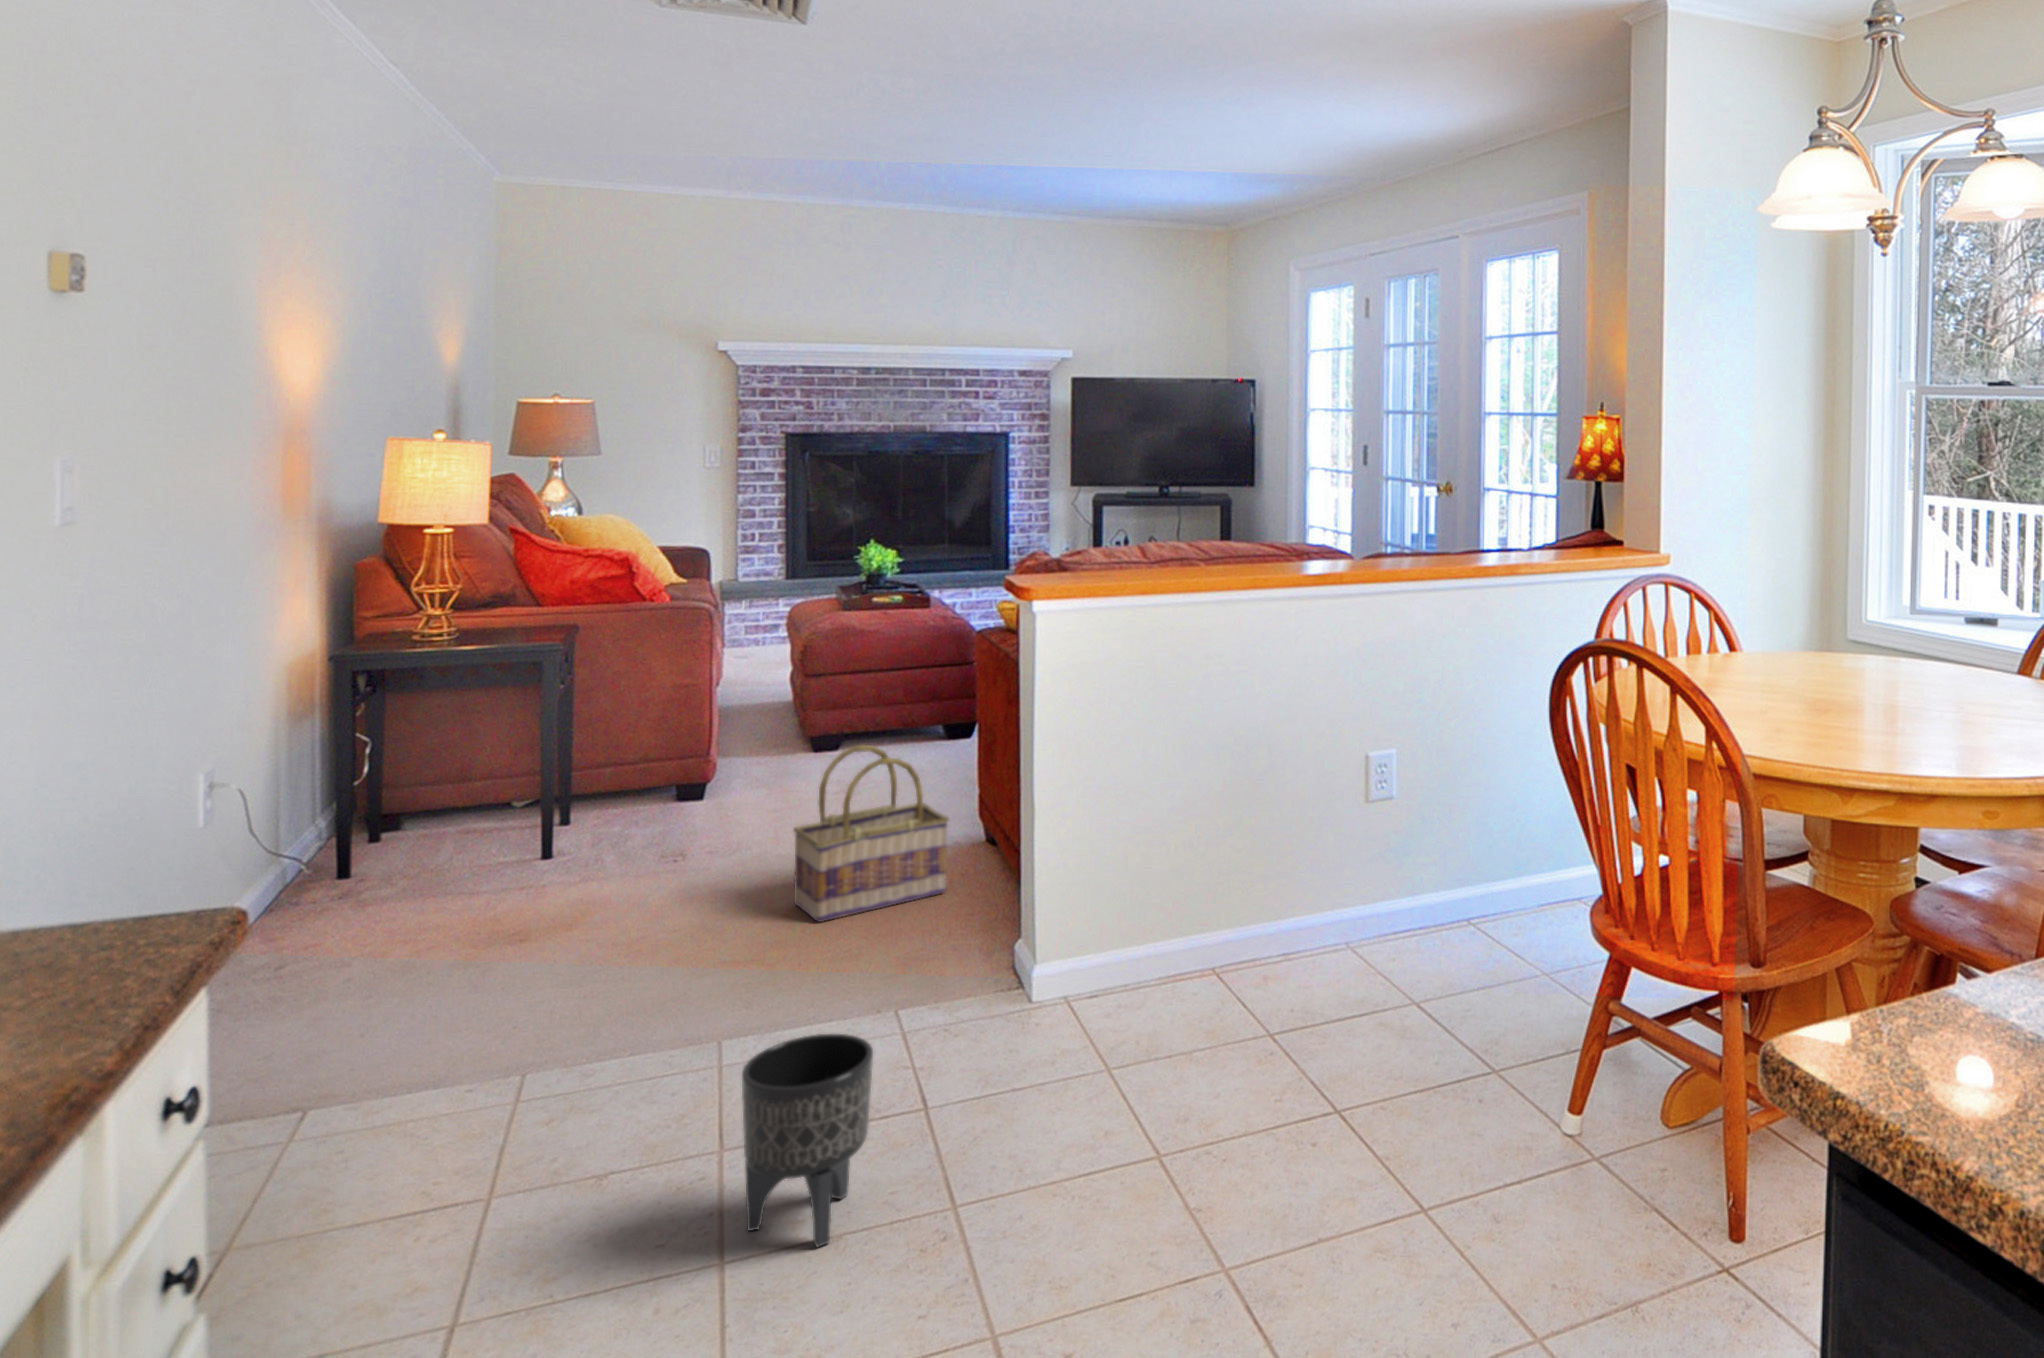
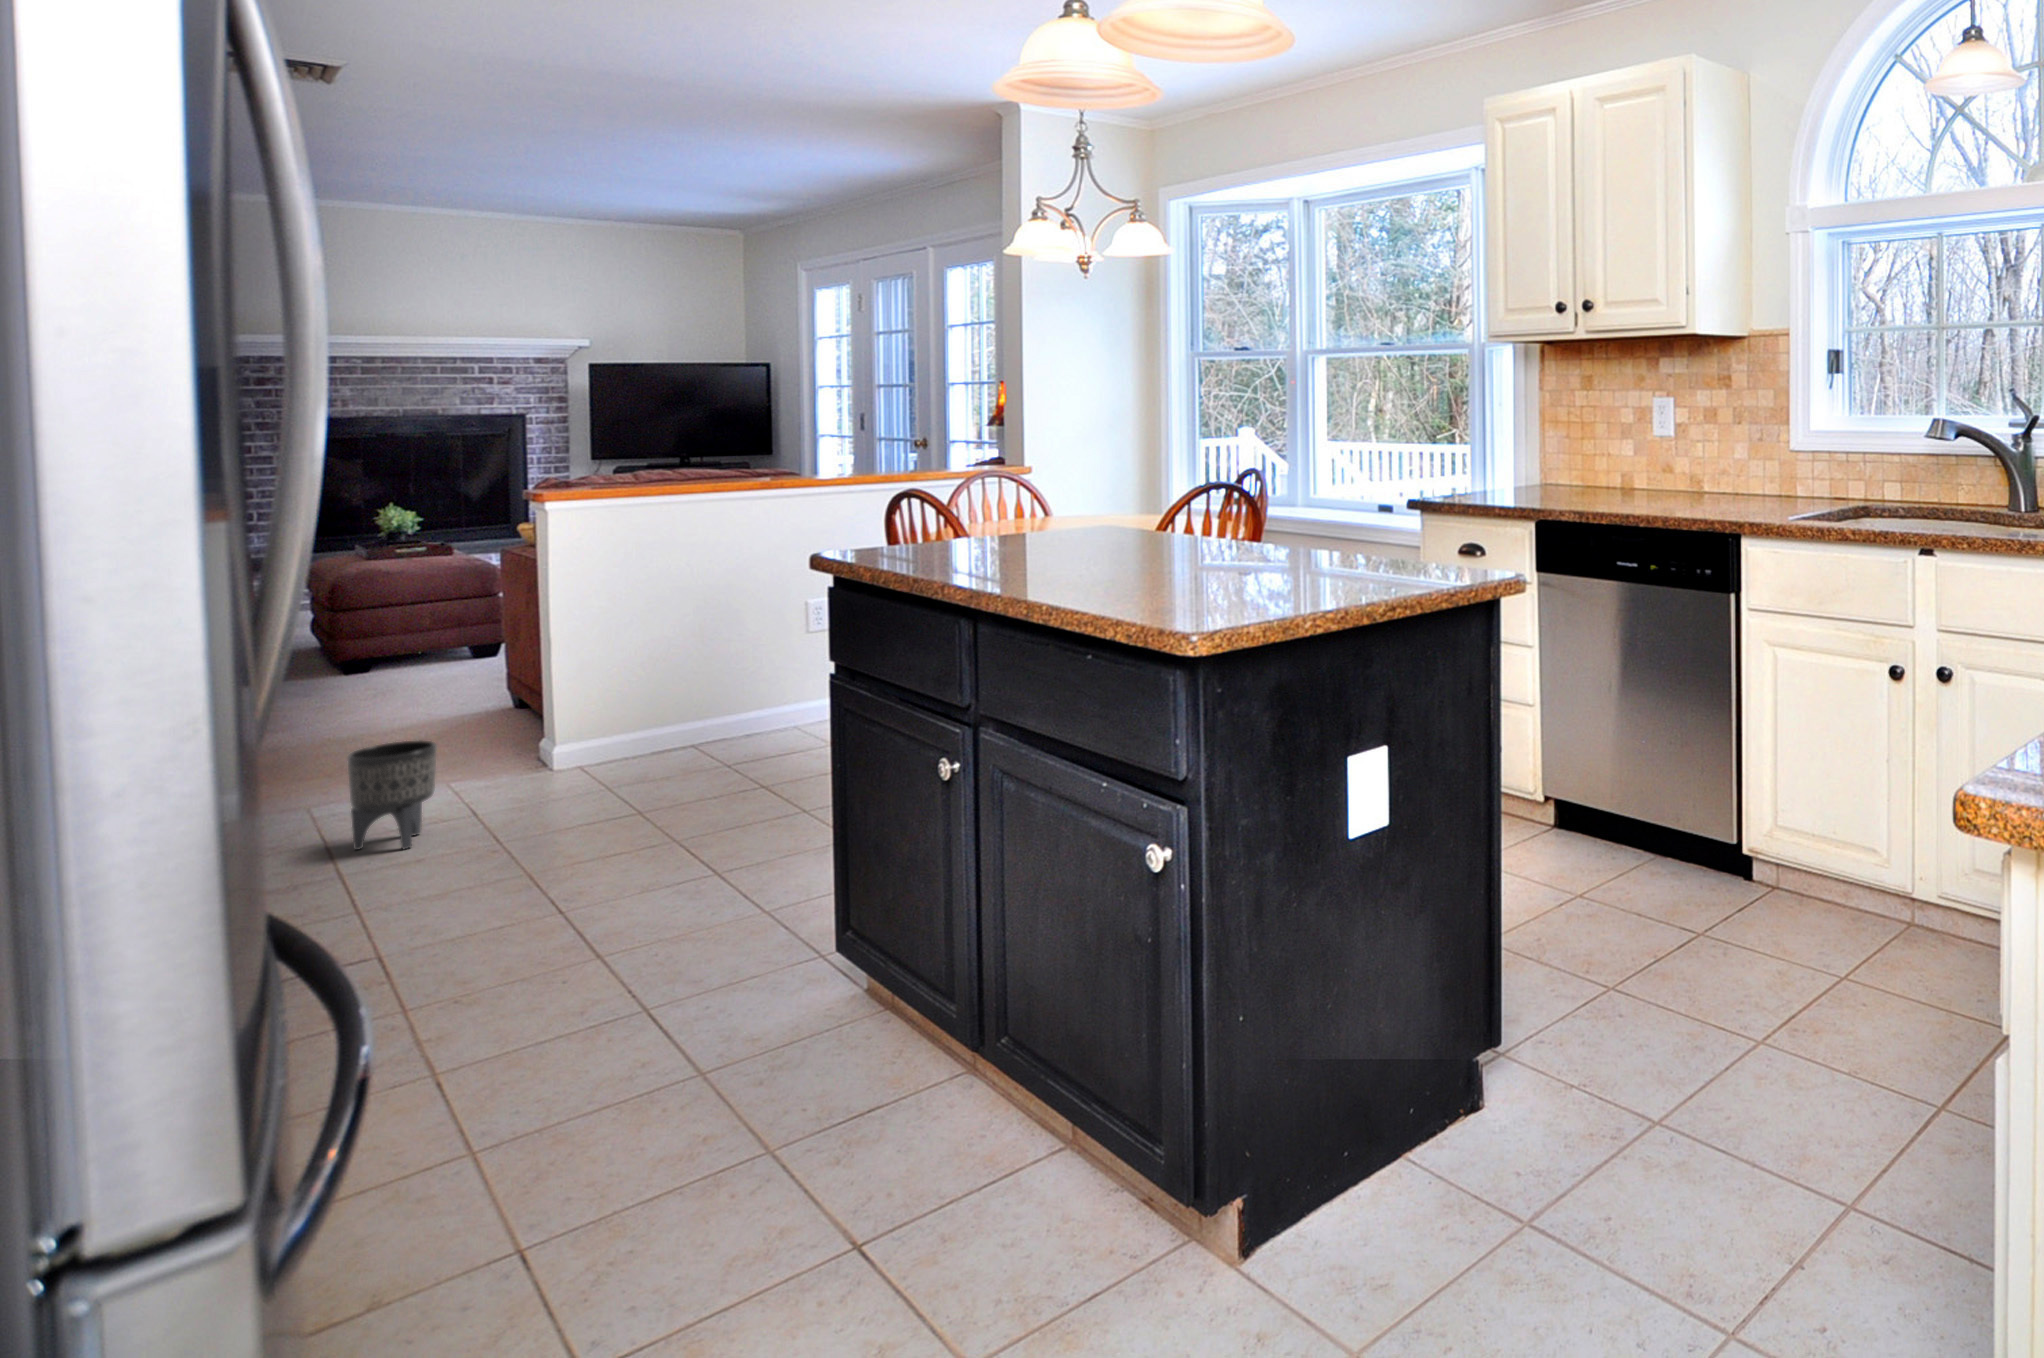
basket: present [794,745,949,922] -> none [347,626,480,747]

